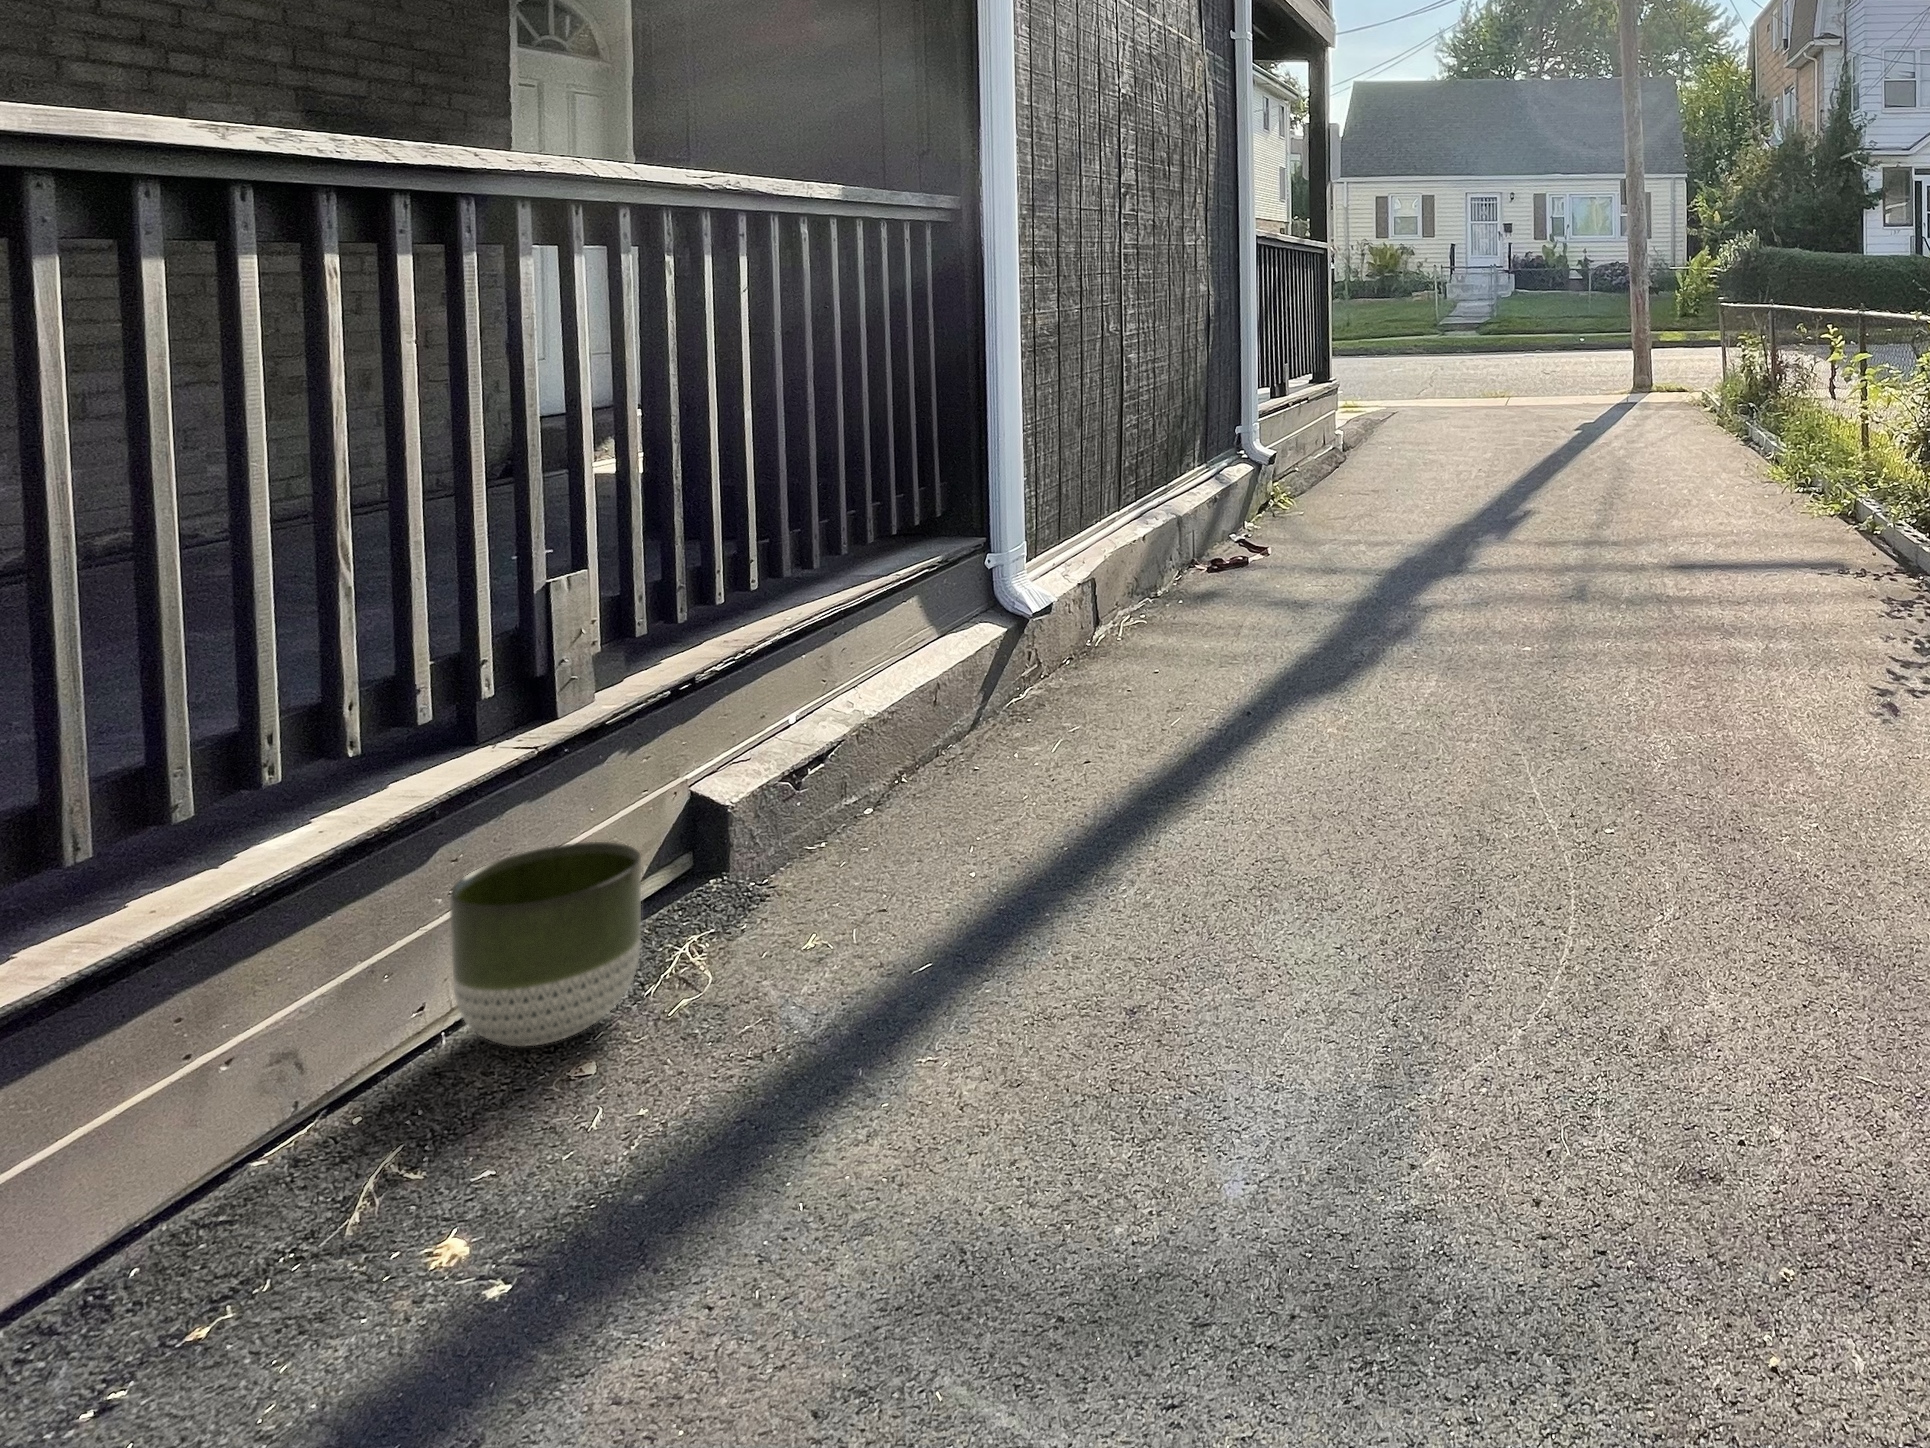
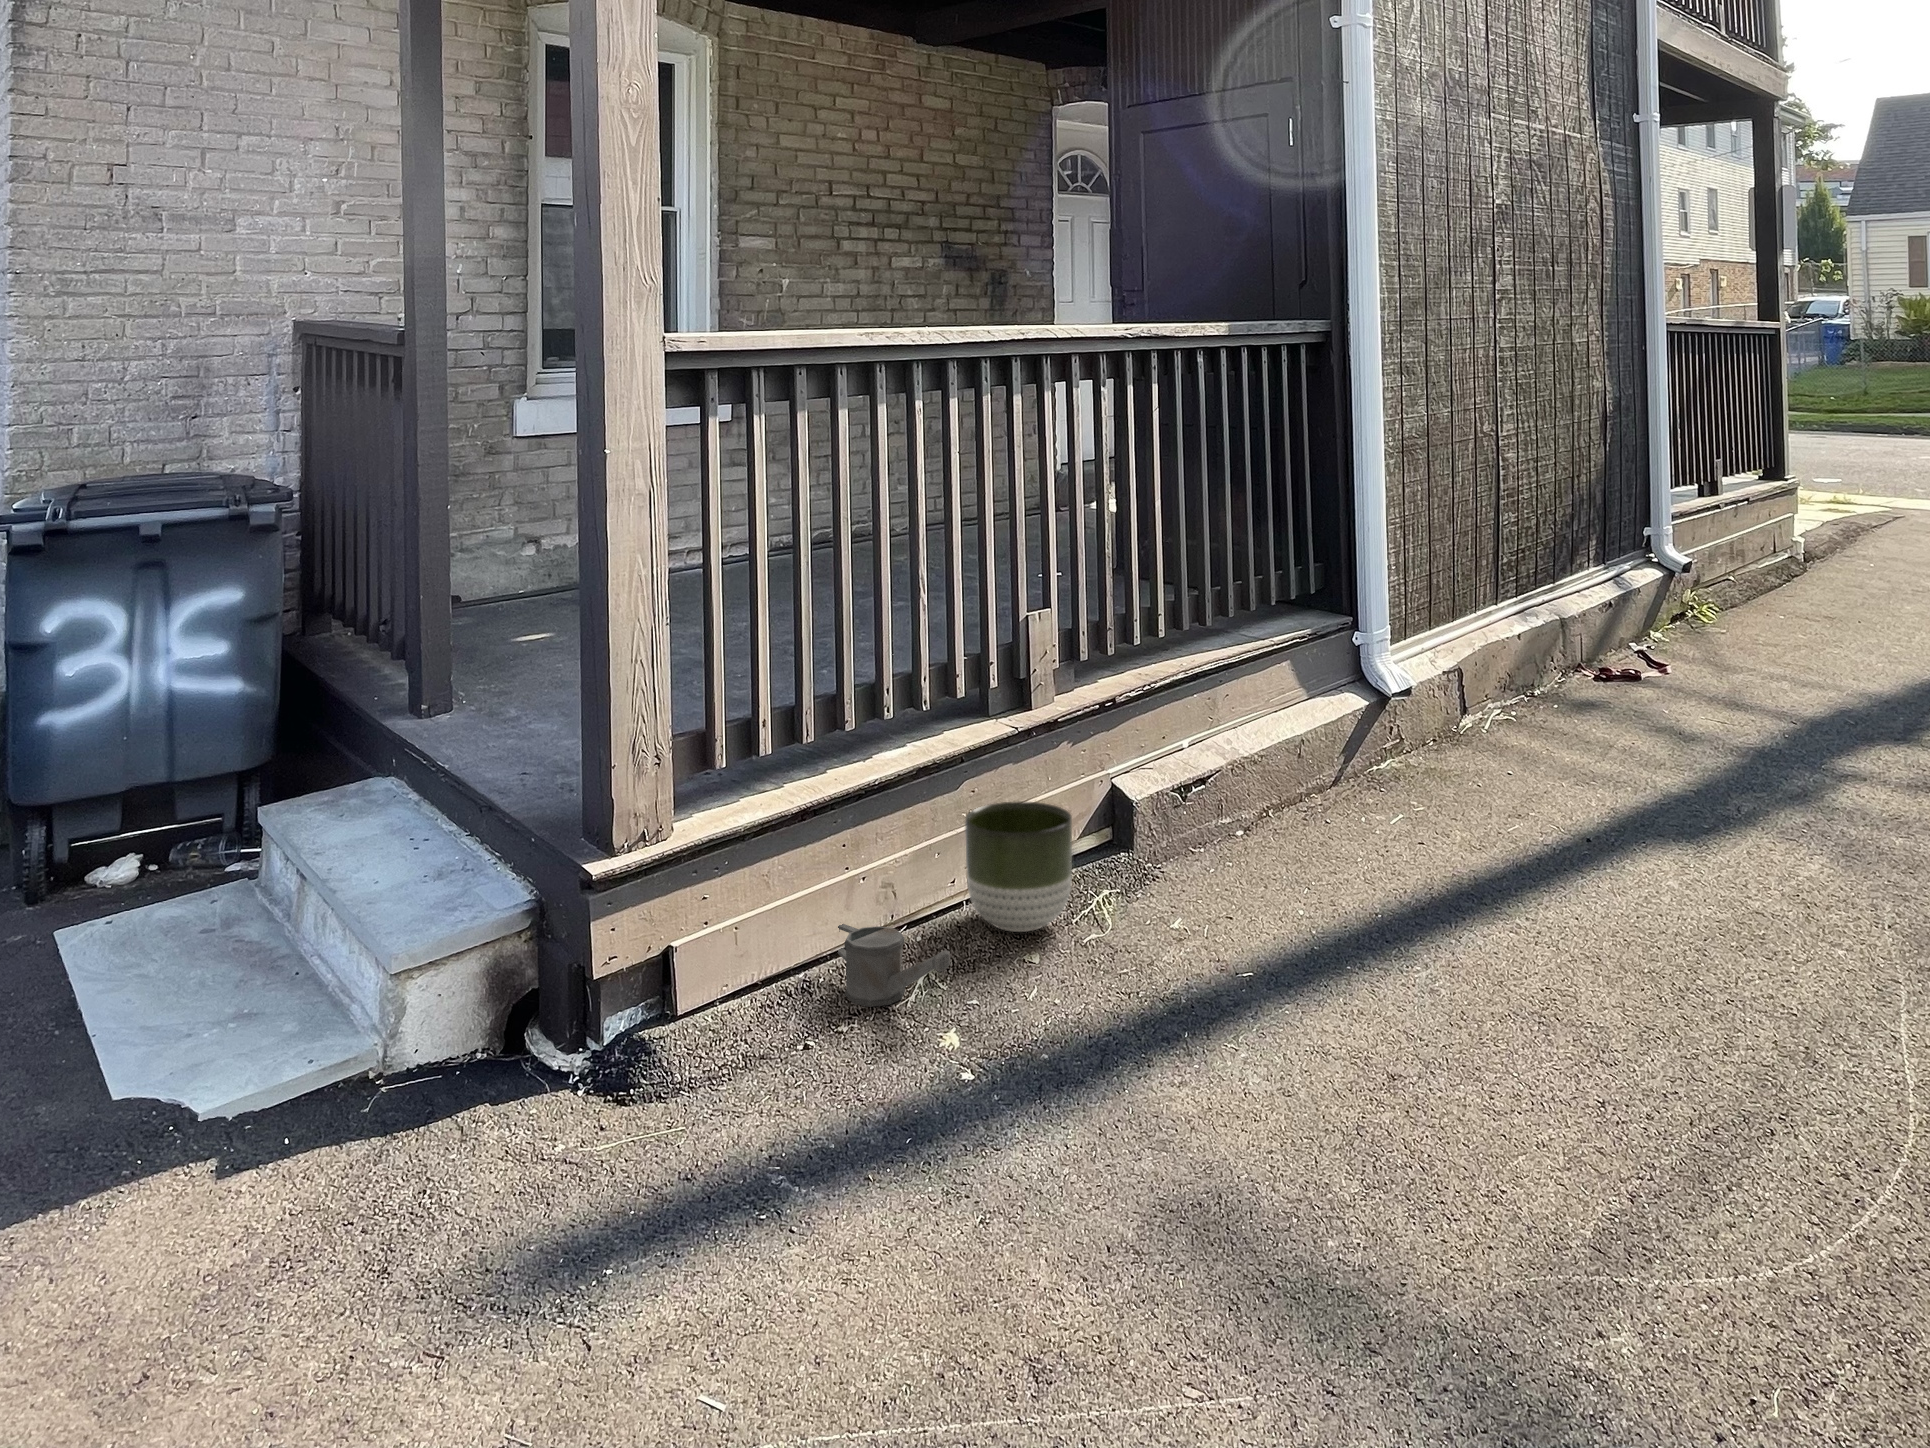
watering can: none [174,1112,434,1269] -> present [838,924,950,1007]

